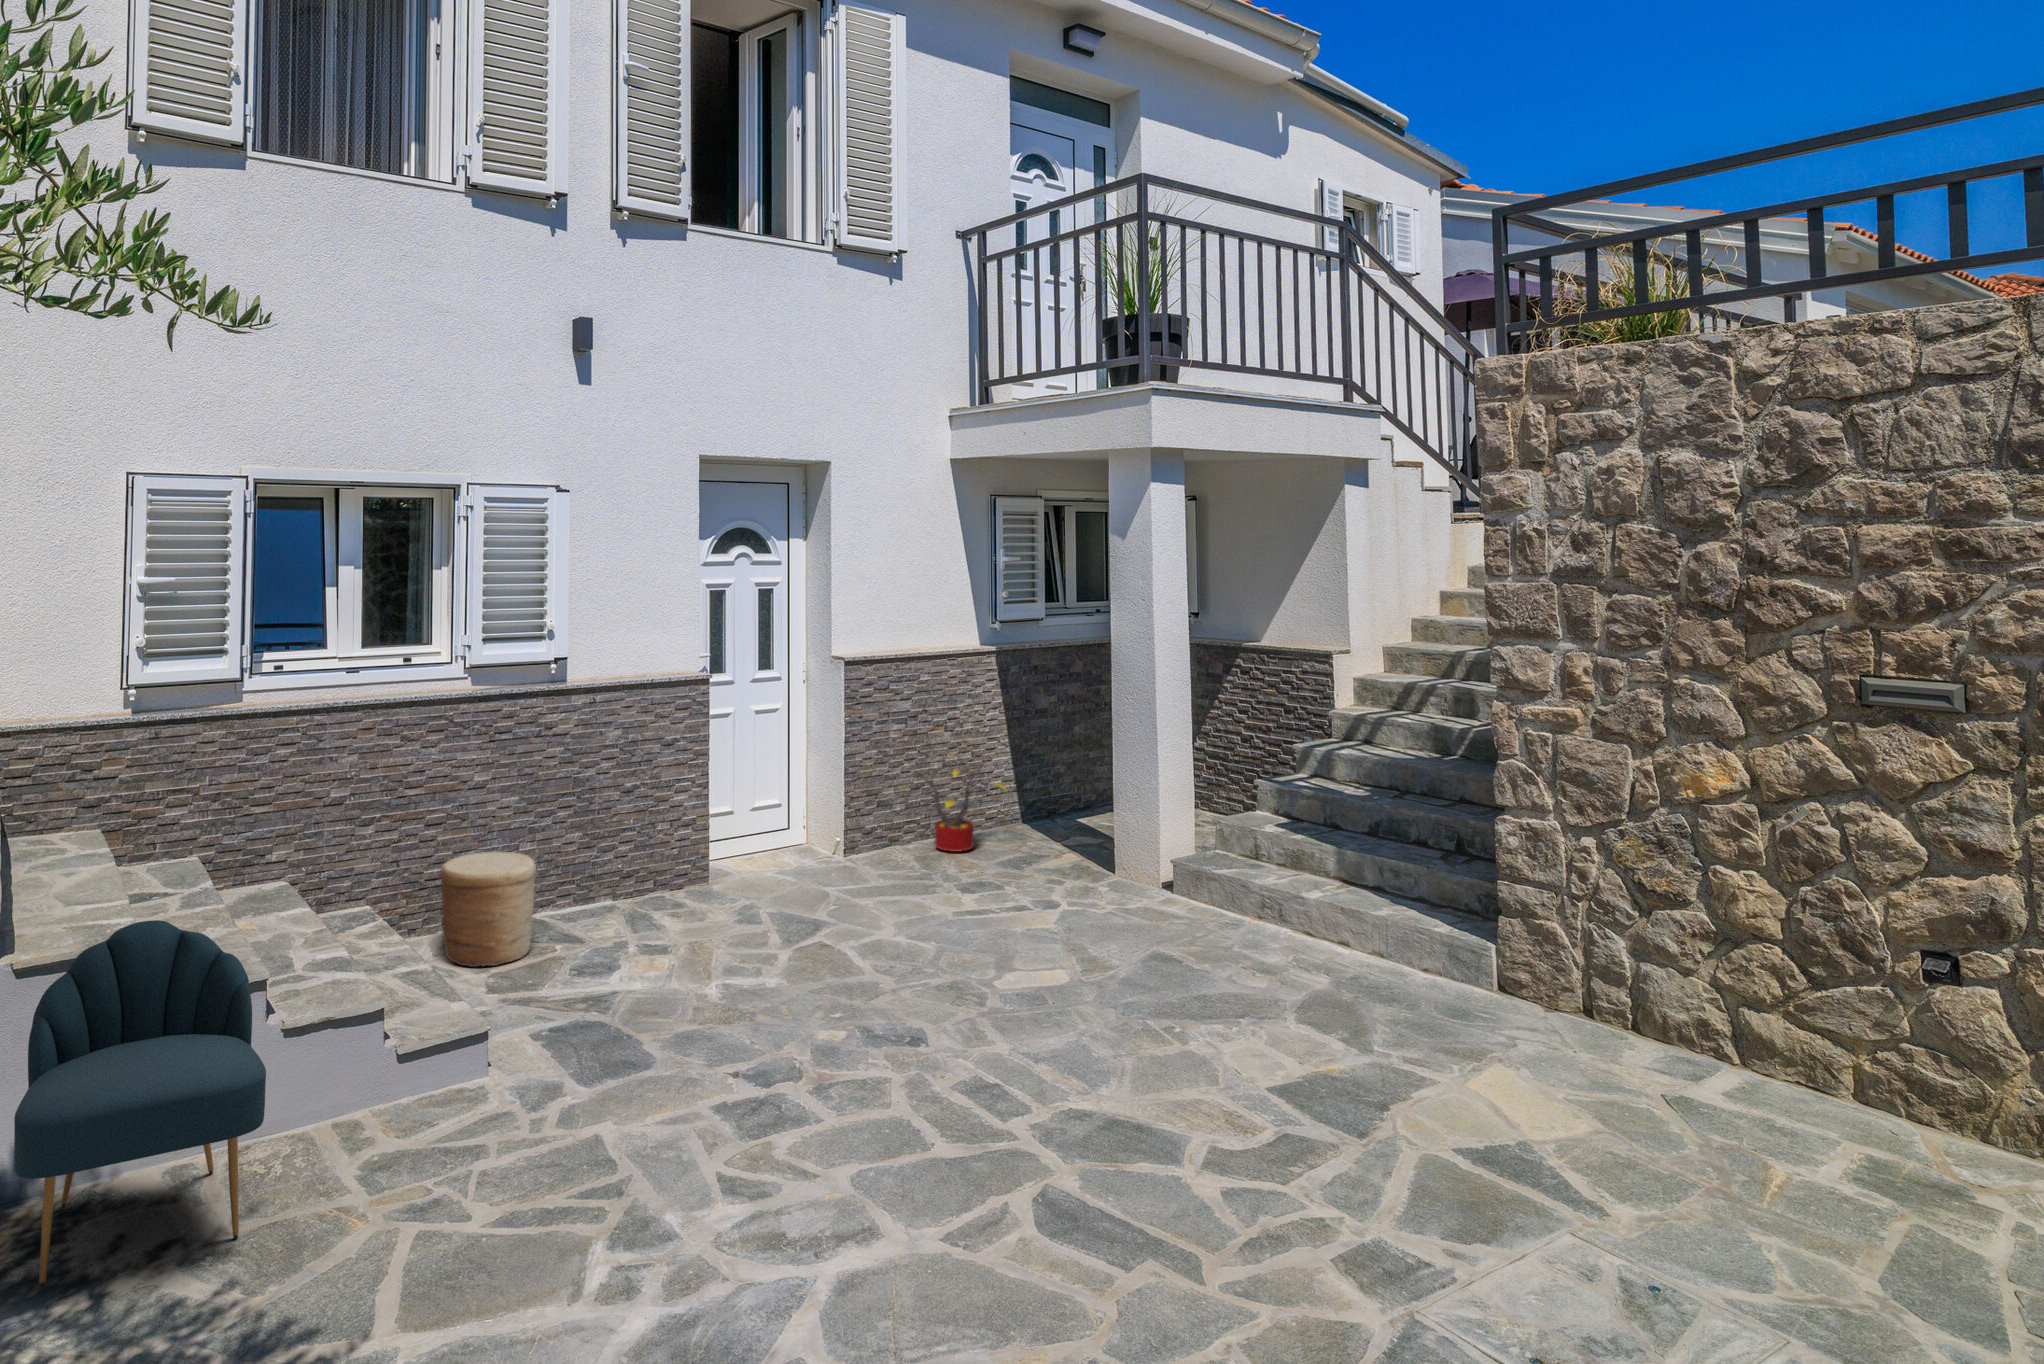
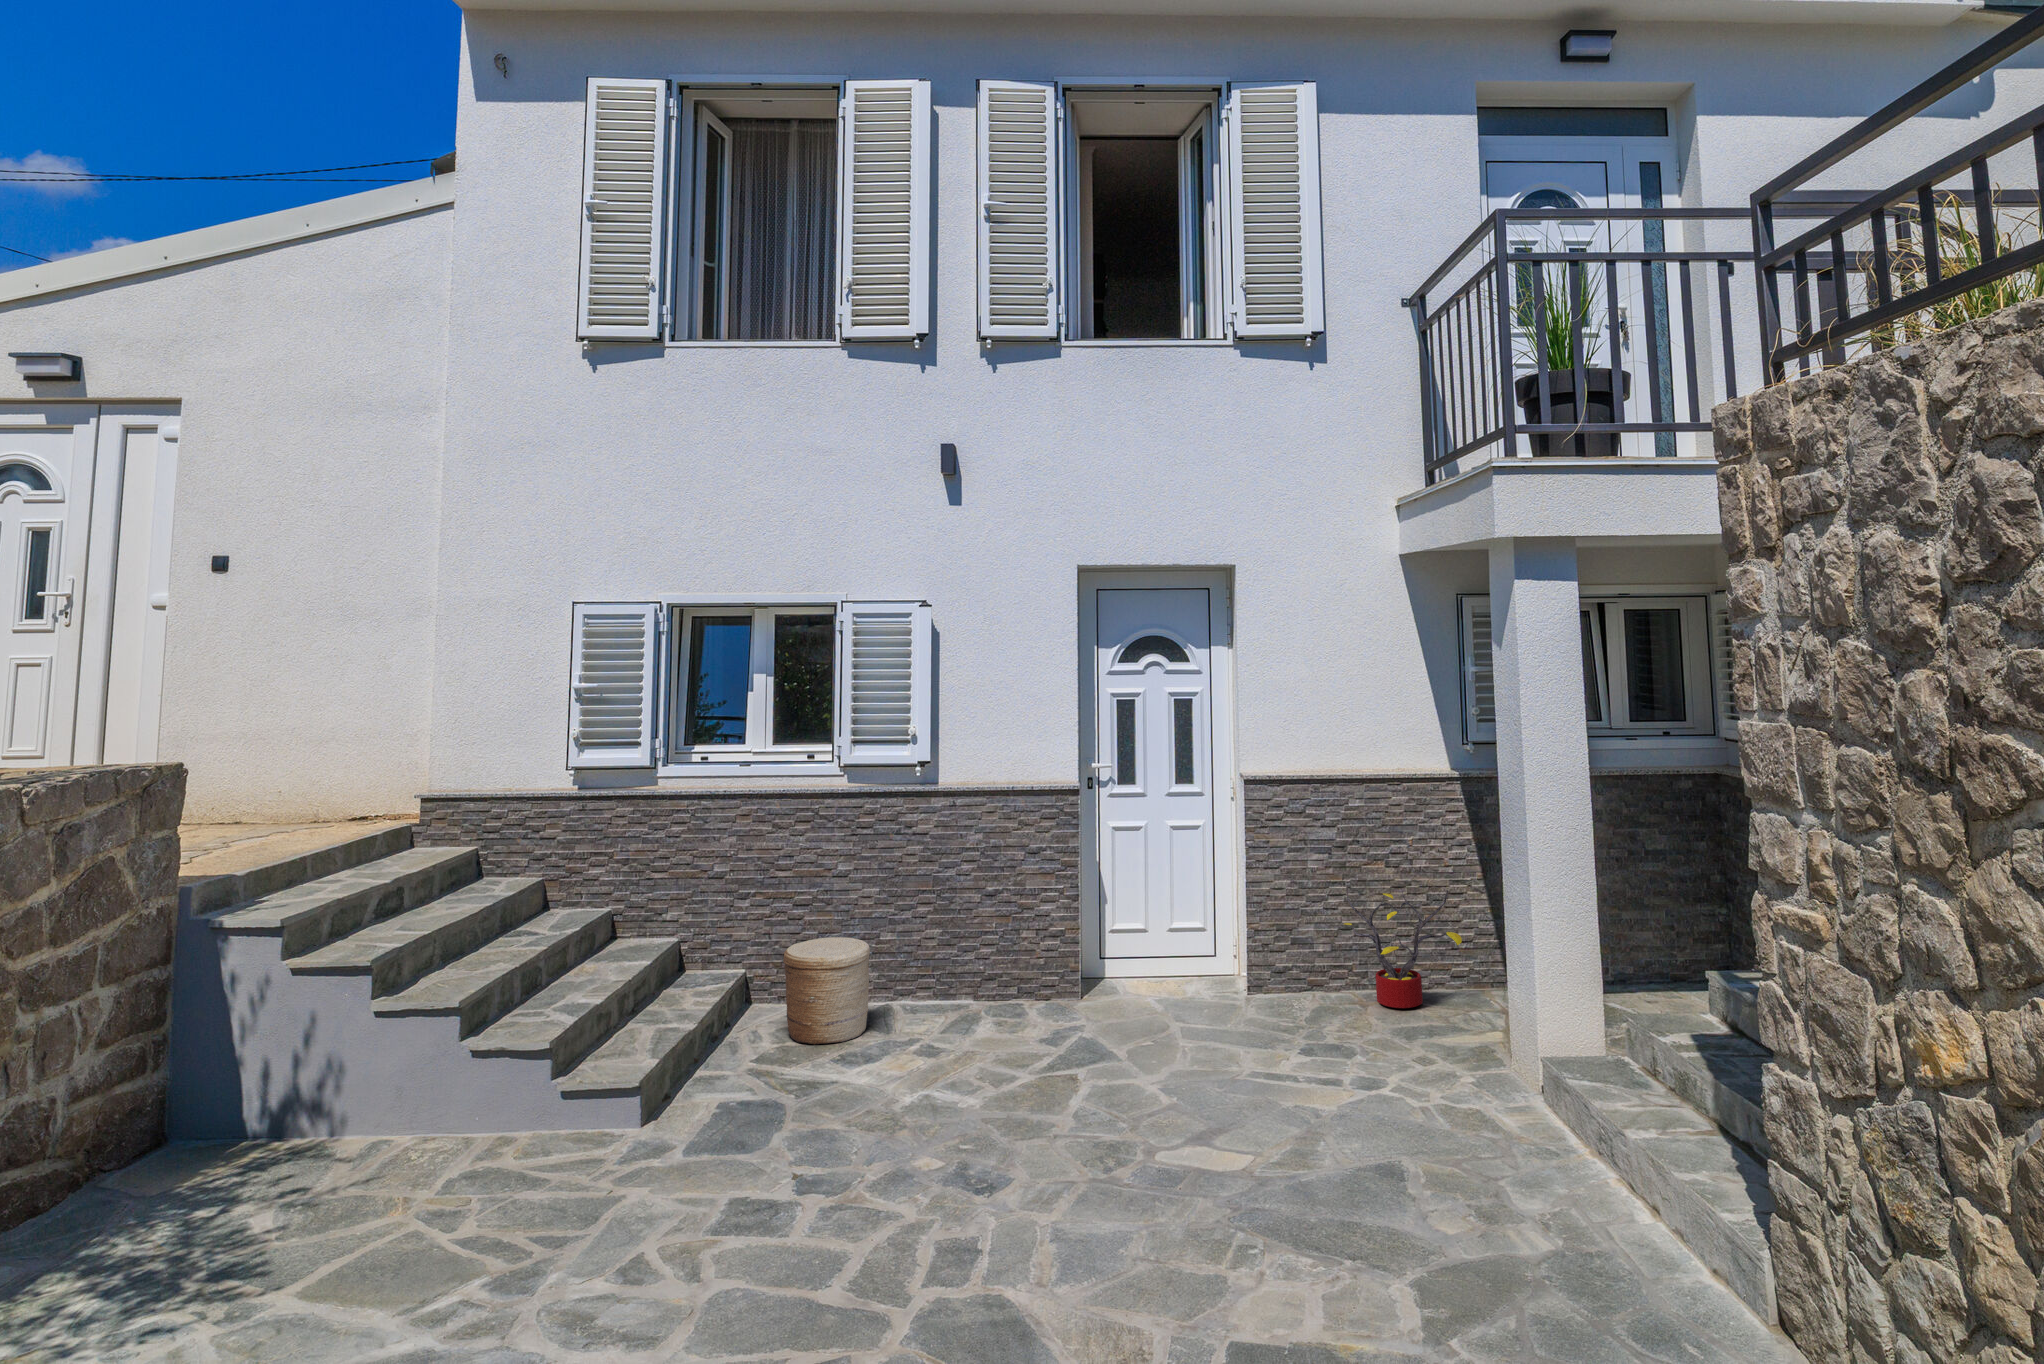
chair: present [14,920,266,1287] -> none [196,952,418,1216]

